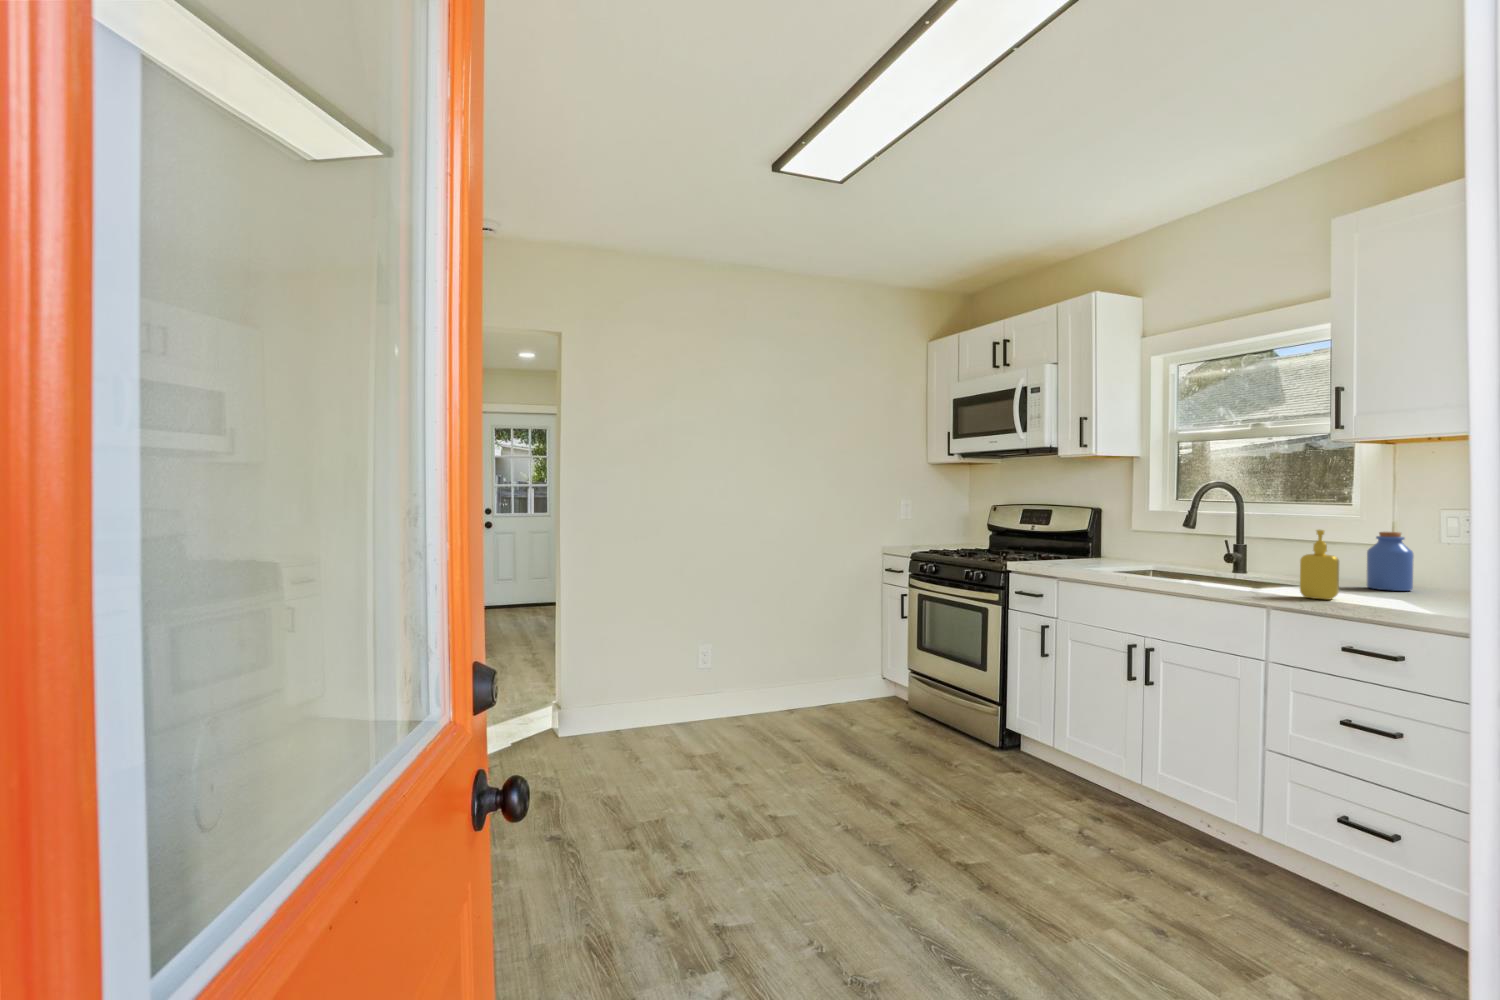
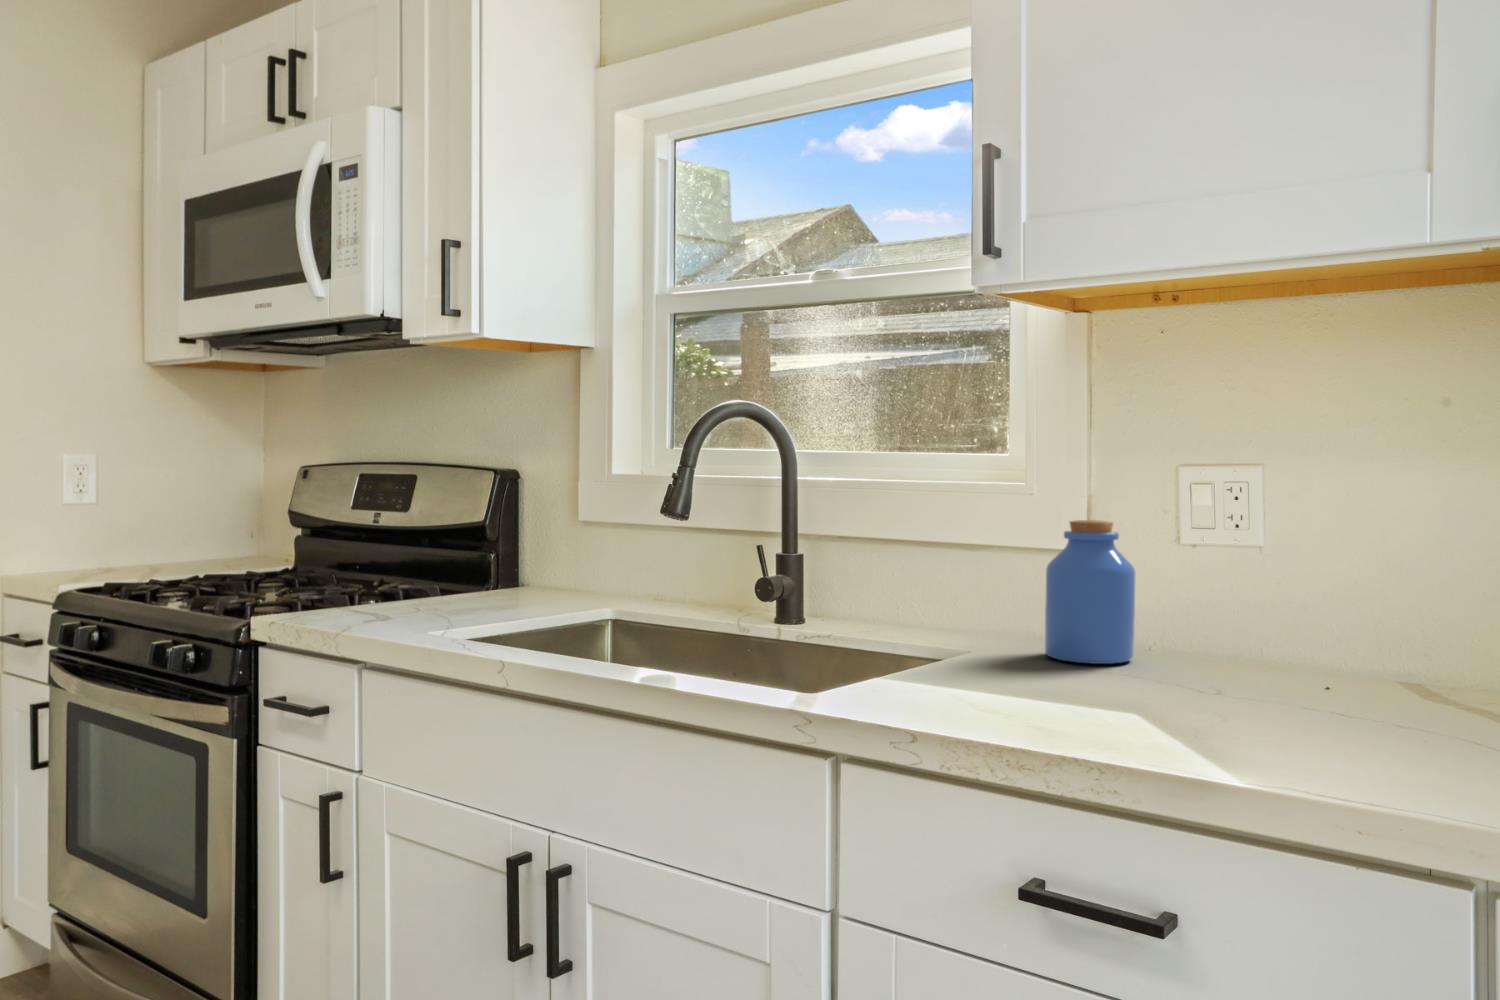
soap dispenser: present [1300,530,1339,600] -> none [934,523,1026,729]

